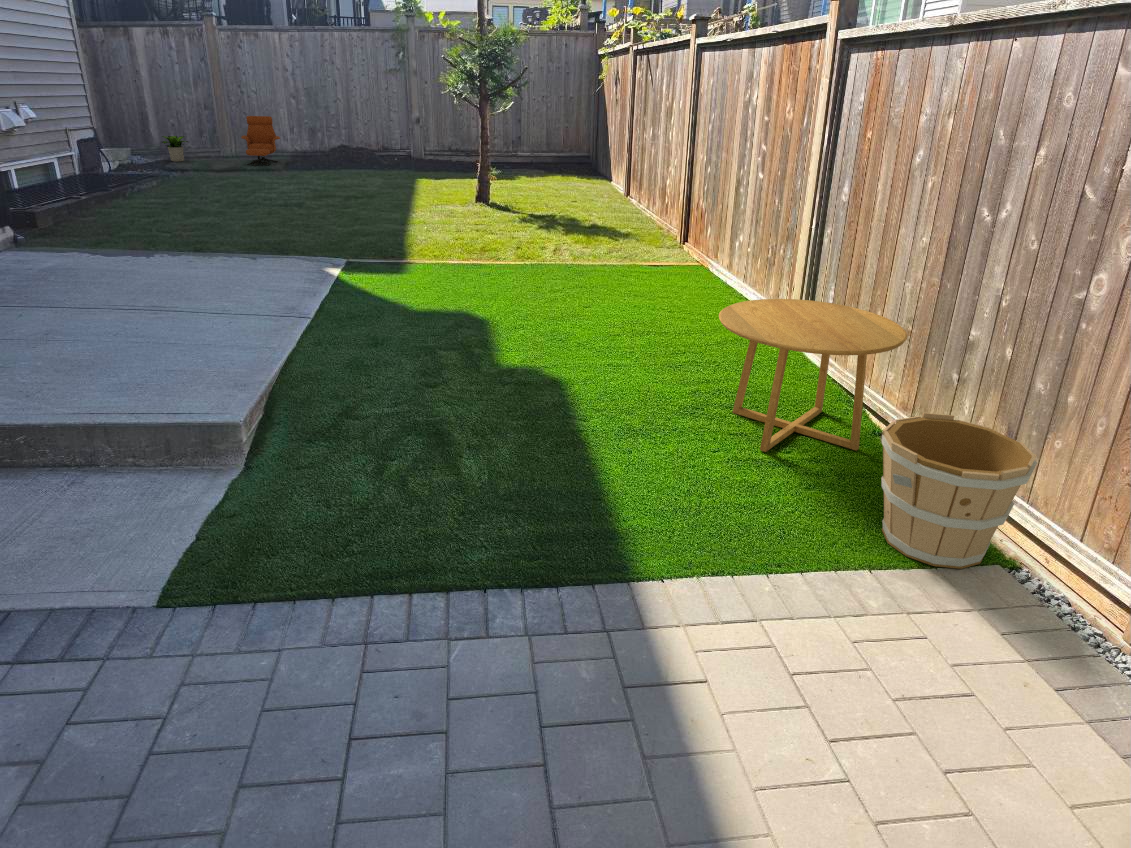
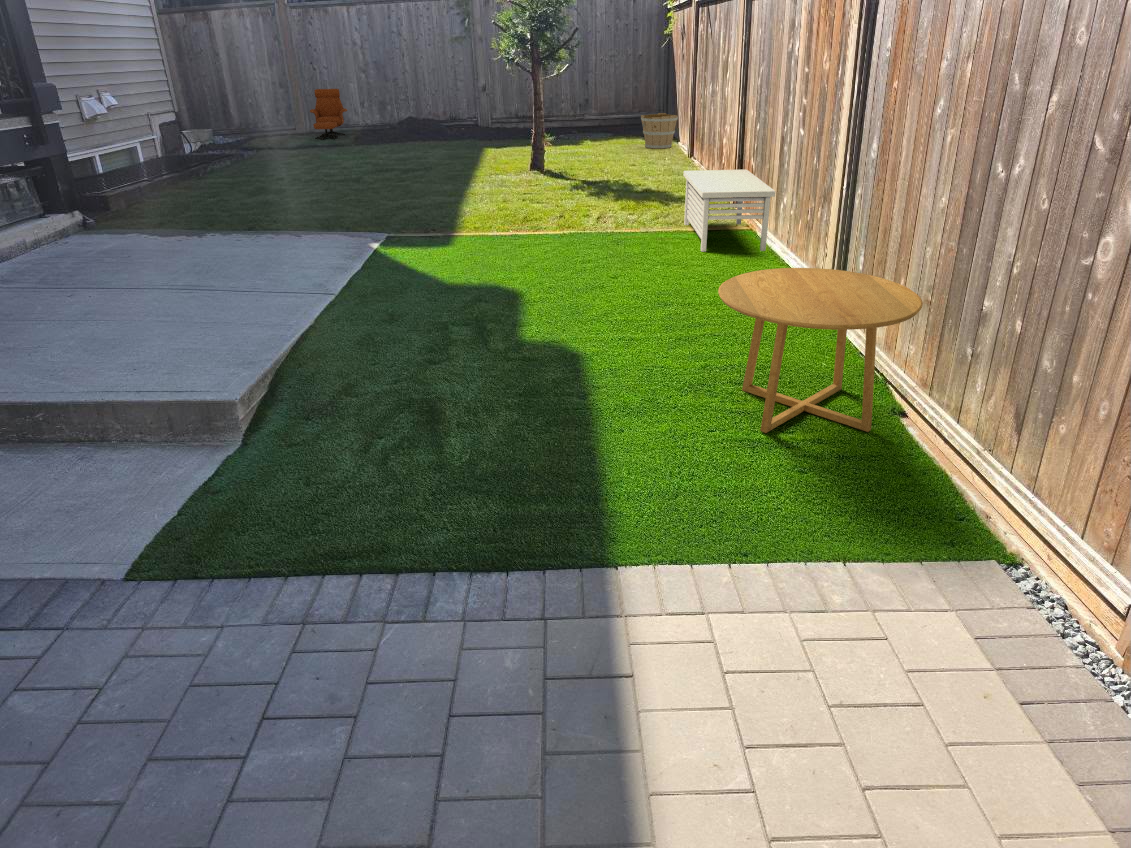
potted plant: present [162,136,188,162] -> none [232,112,262,138]
storage bench: none [636,208,729,284] -> present [684,170,775,252]
wooden bucket: present [881,413,1037,569] -> present [641,113,678,149]

